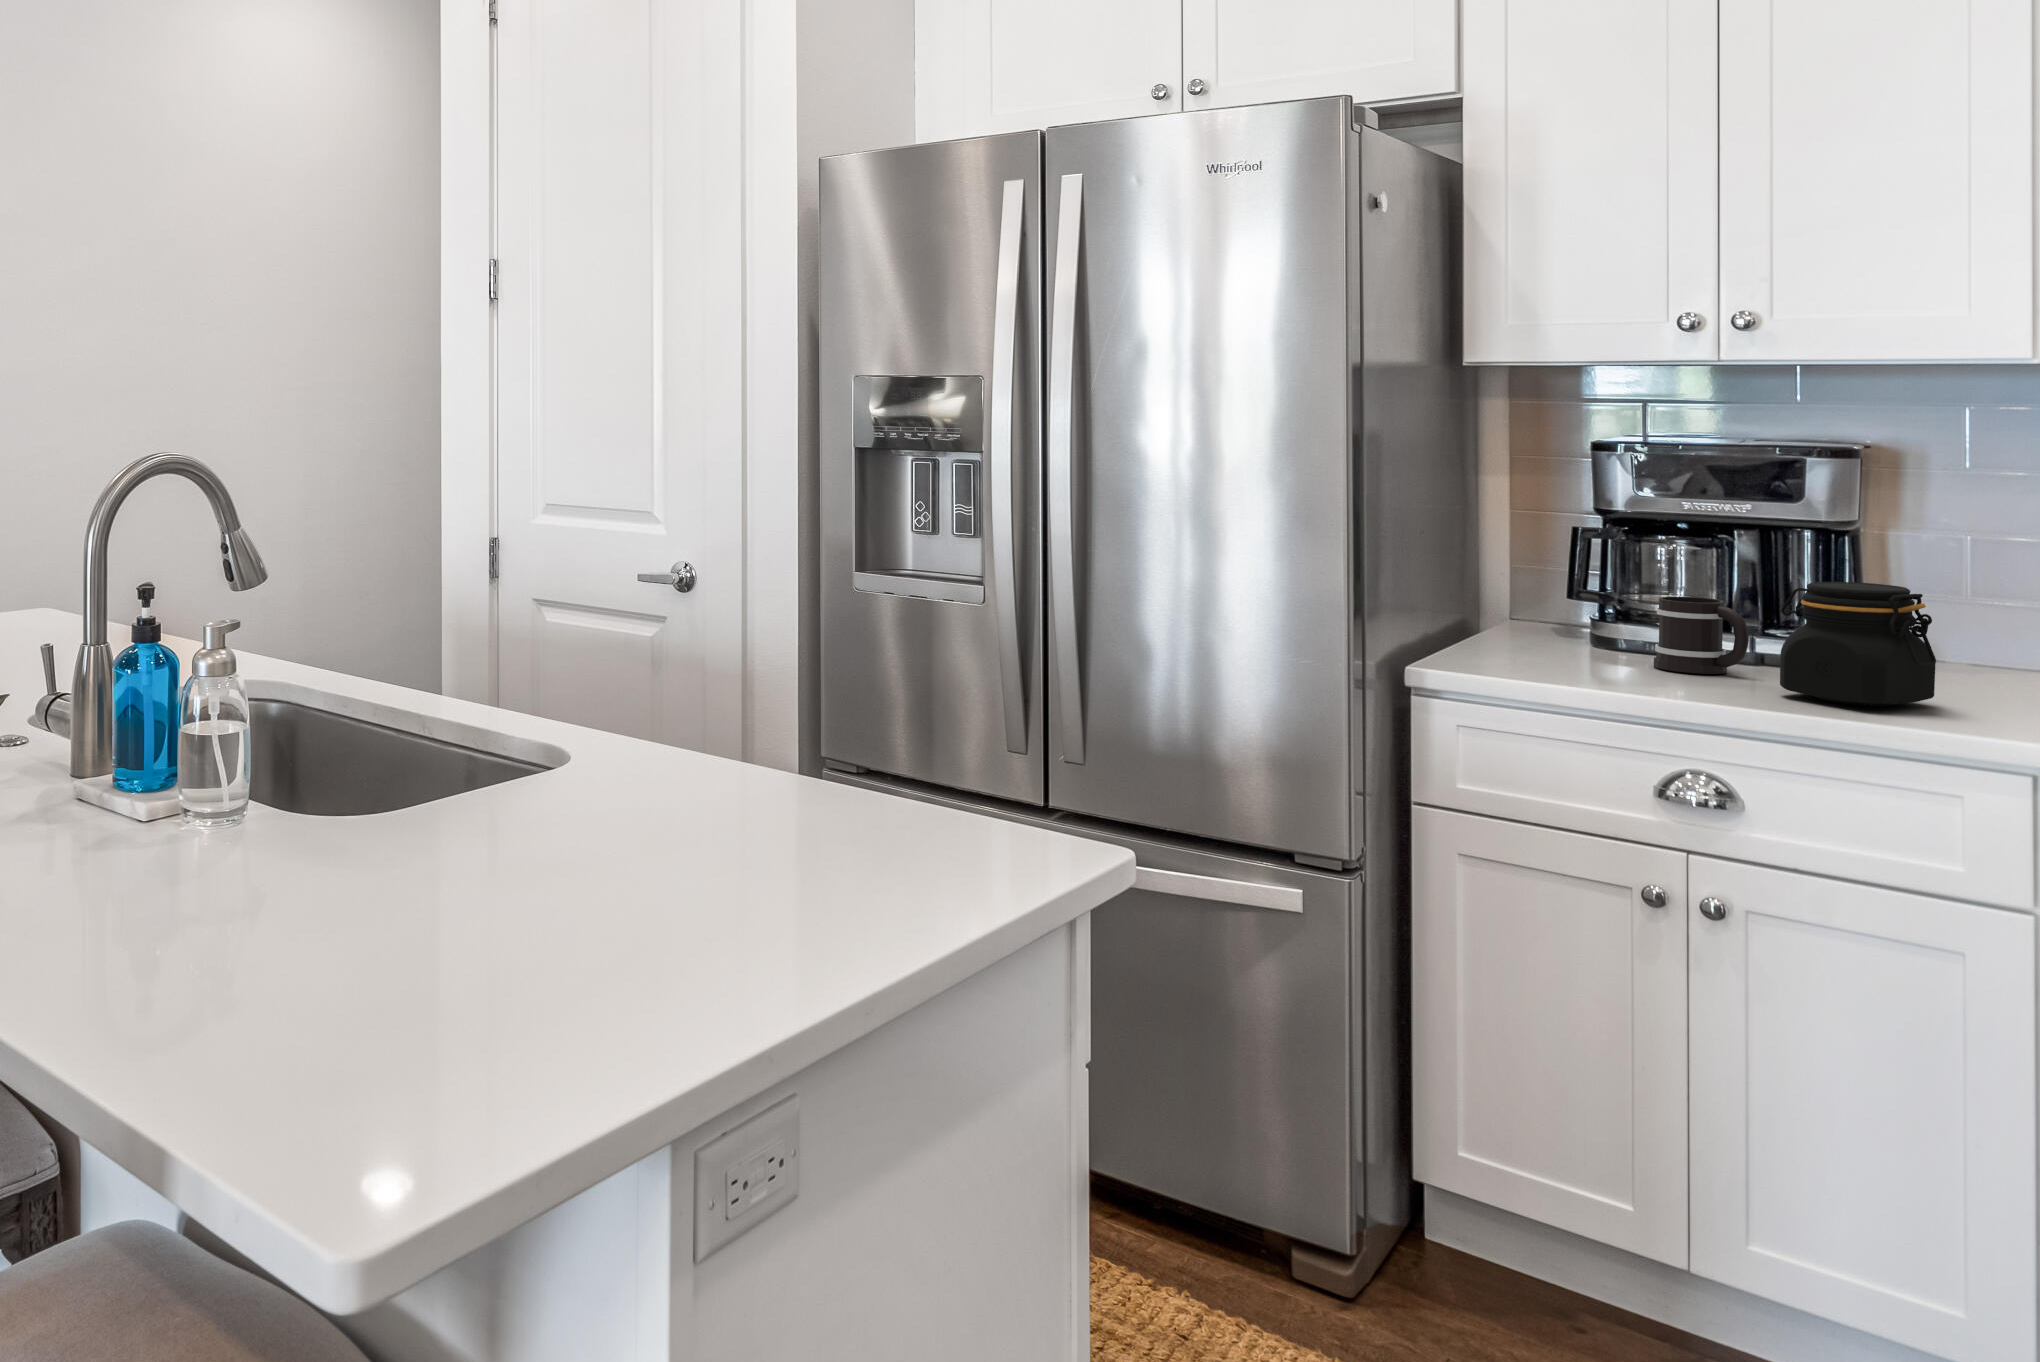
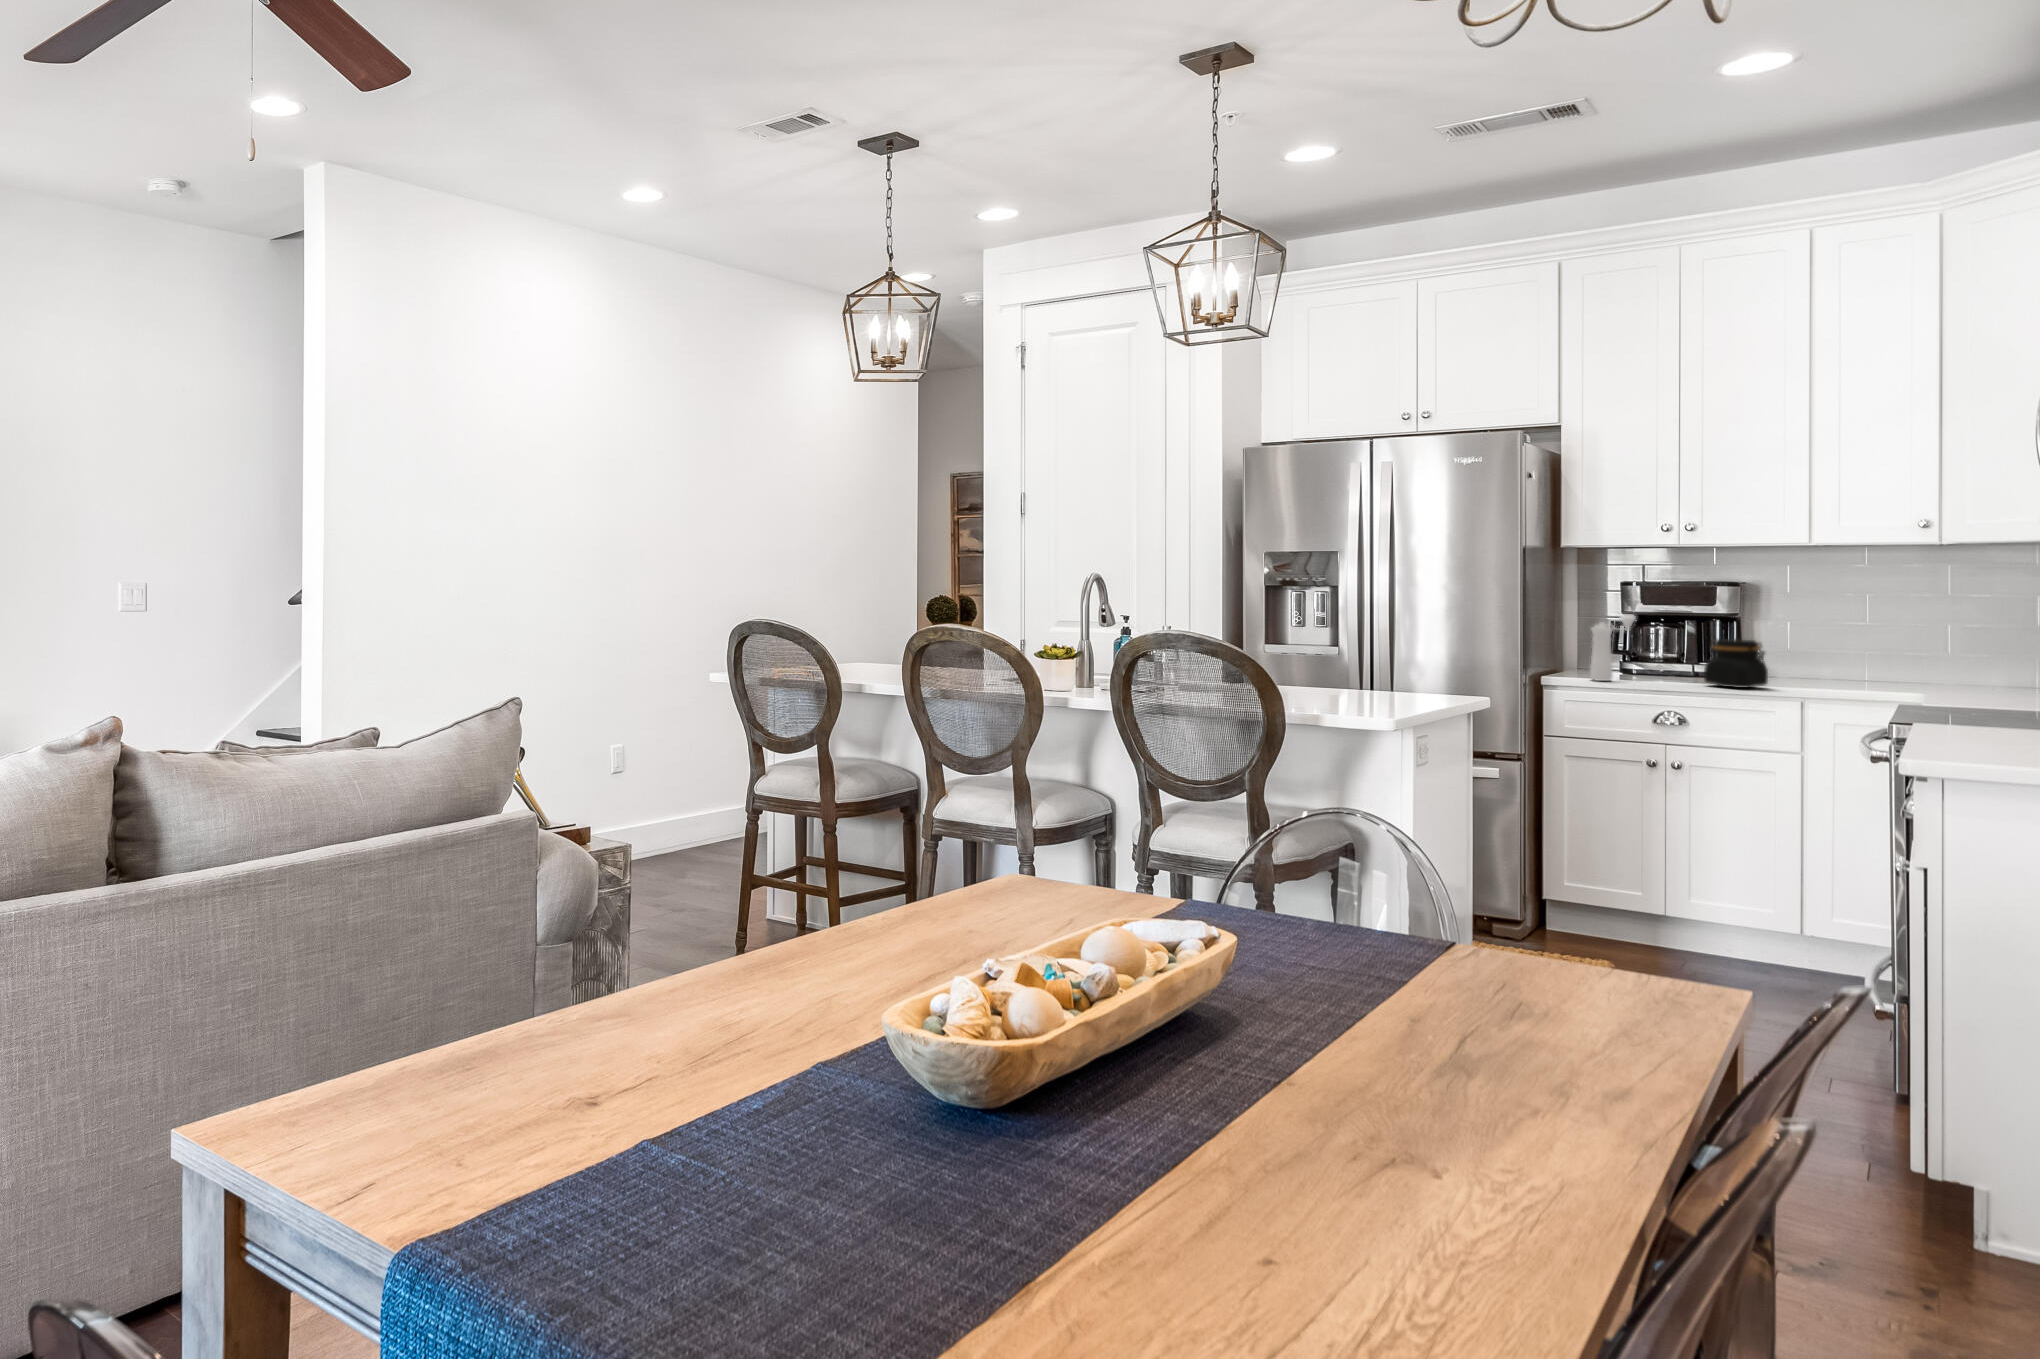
pepper mill: none [1519,518,1624,680] -> present [1590,614,1635,681]
mug: present [1654,596,1749,674] -> none [1649,648,1691,680]

